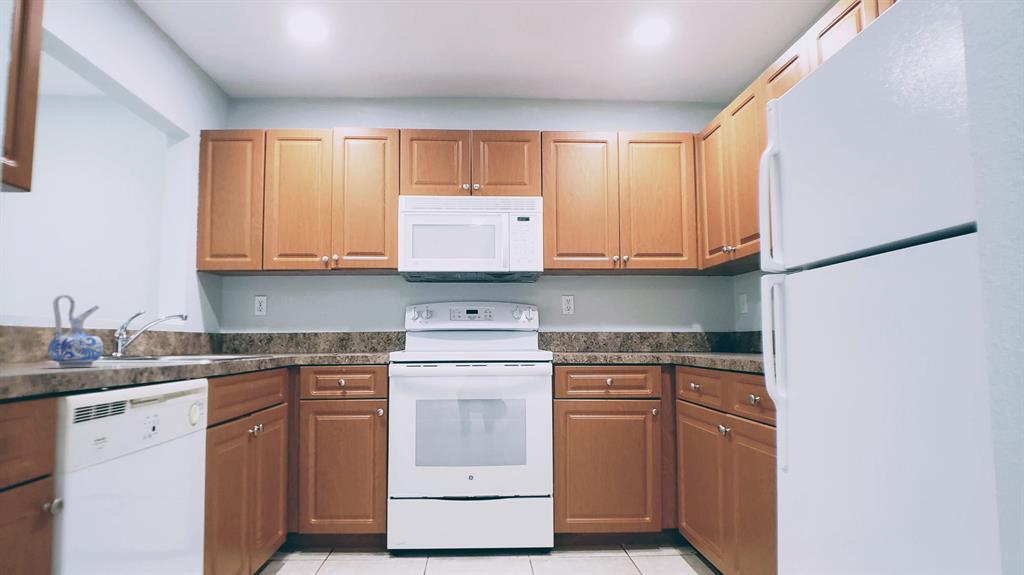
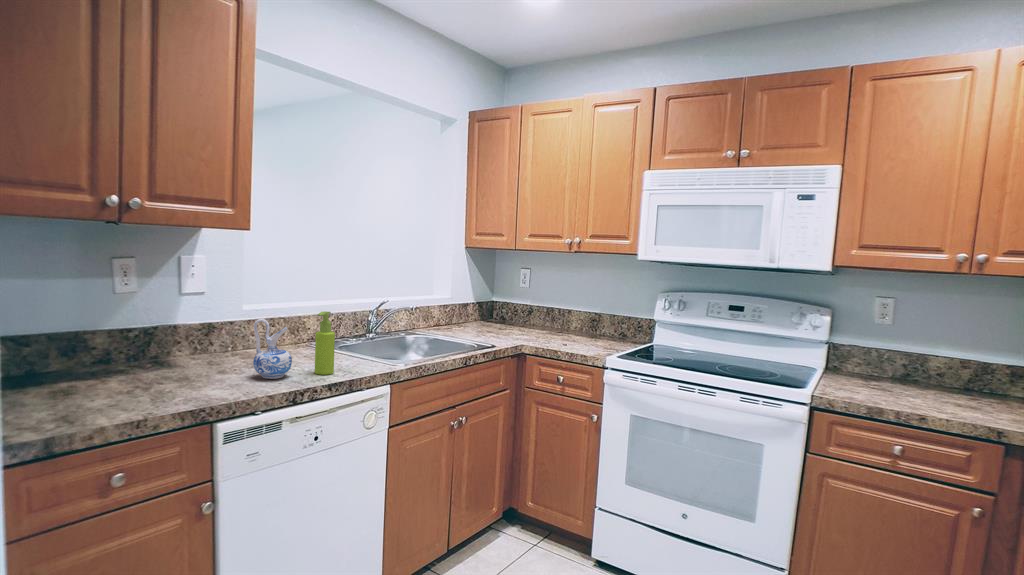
soap dispenser: none [121,292,150,365] -> present [315,311,335,375]

